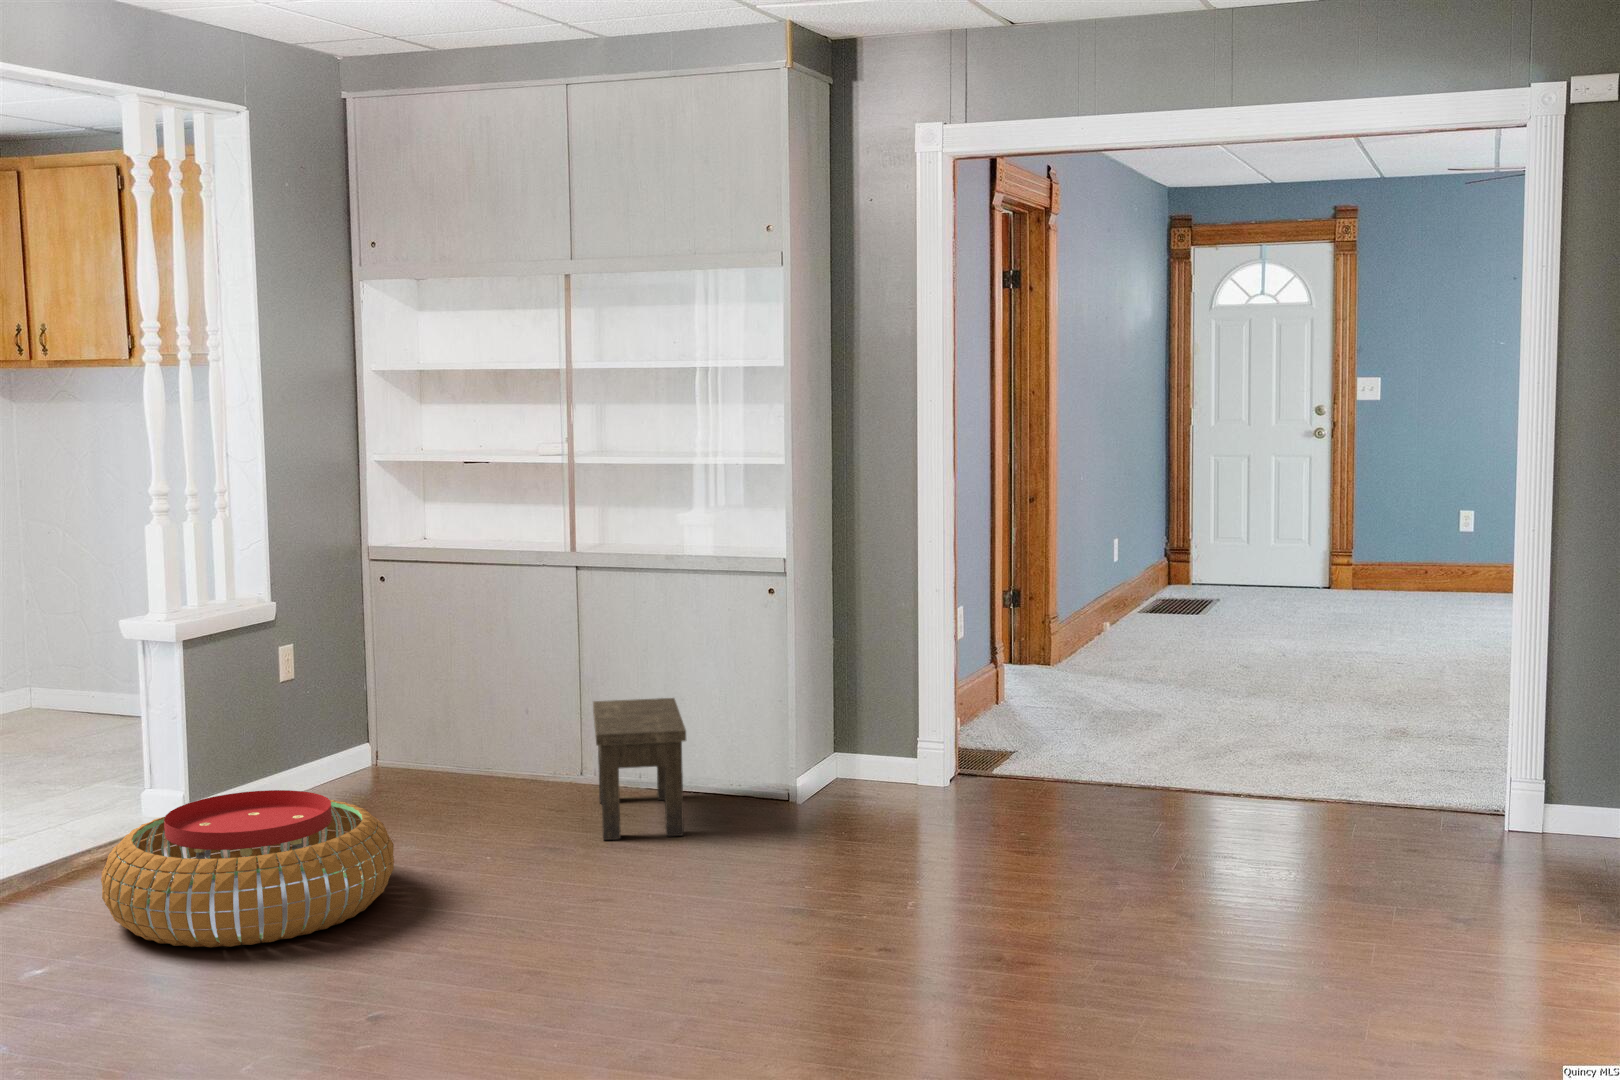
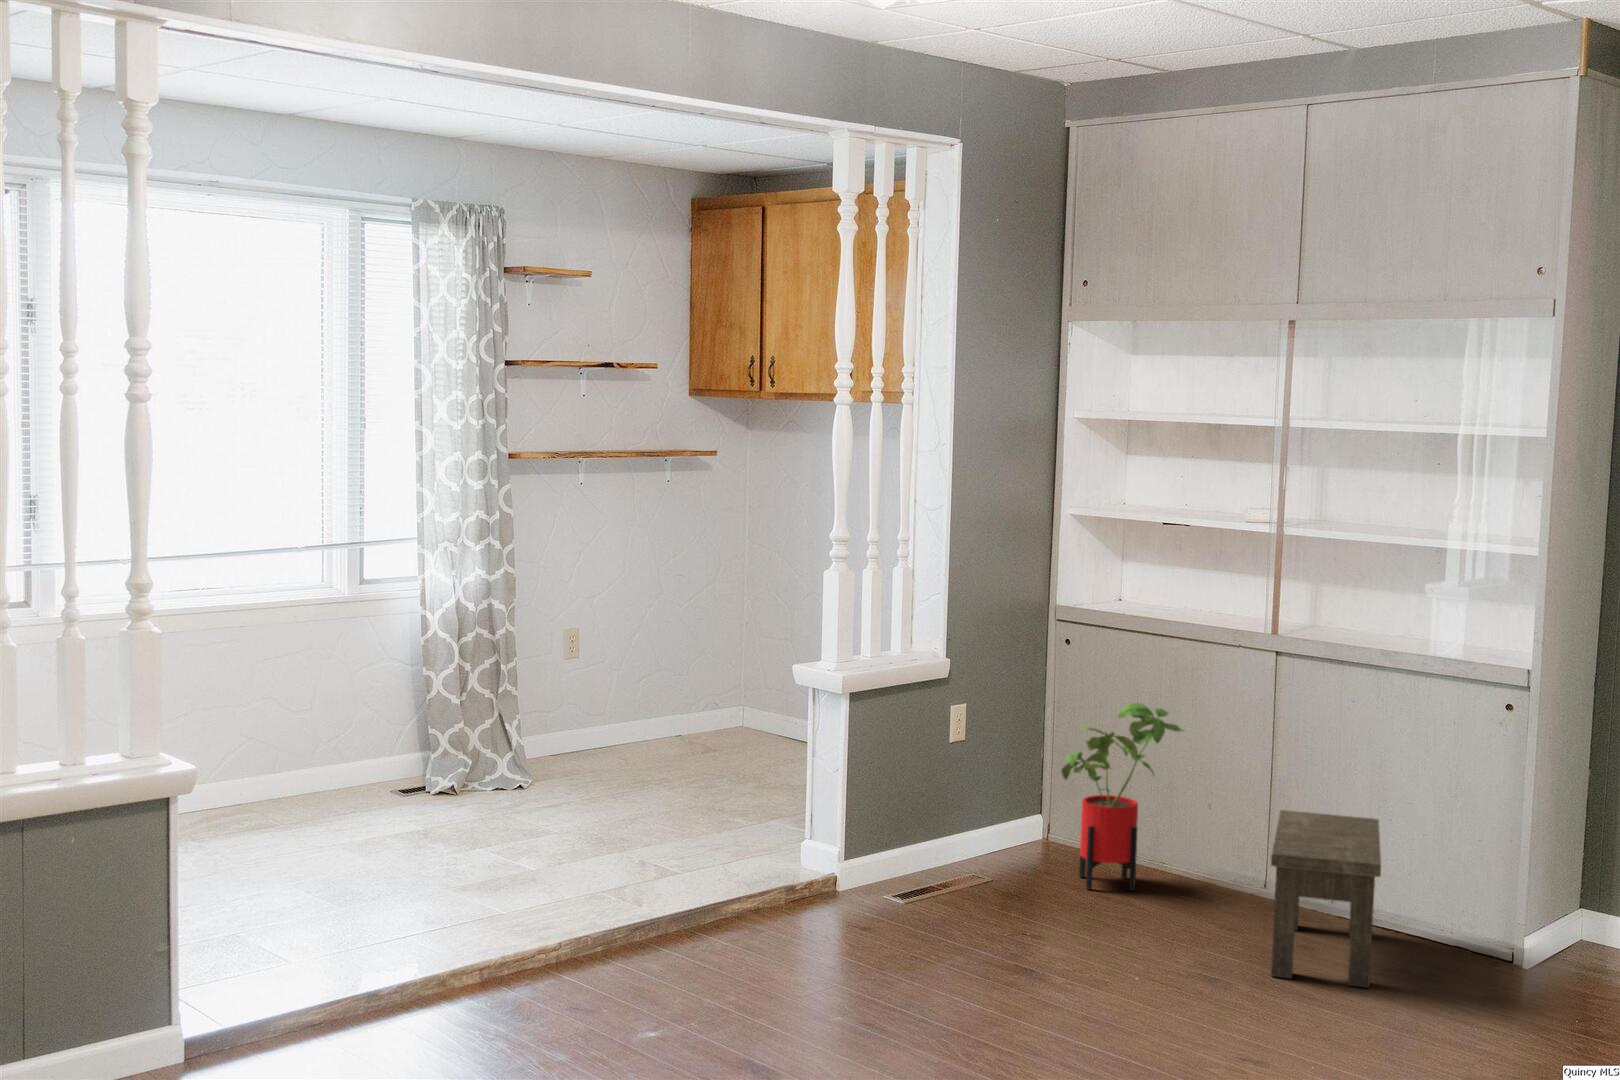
house plant: none [394,623,504,798] -> present [1061,703,1183,891]
pouf: present [101,790,394,947] -> none [737,861,1029,1029]

